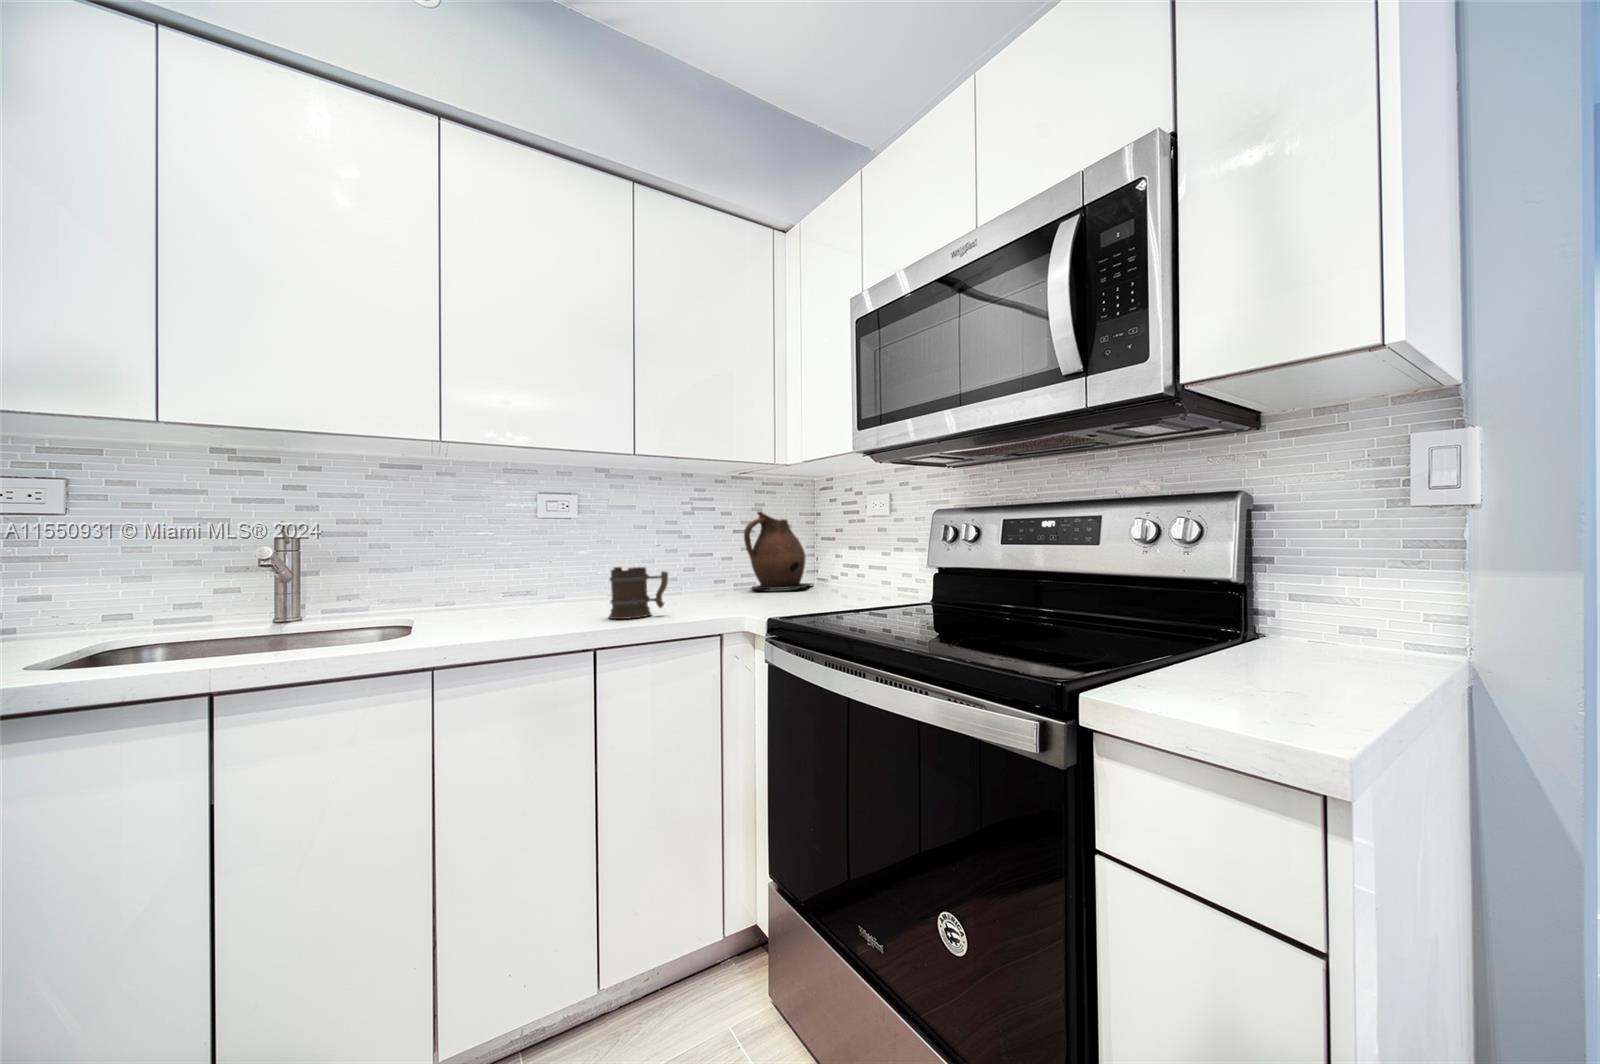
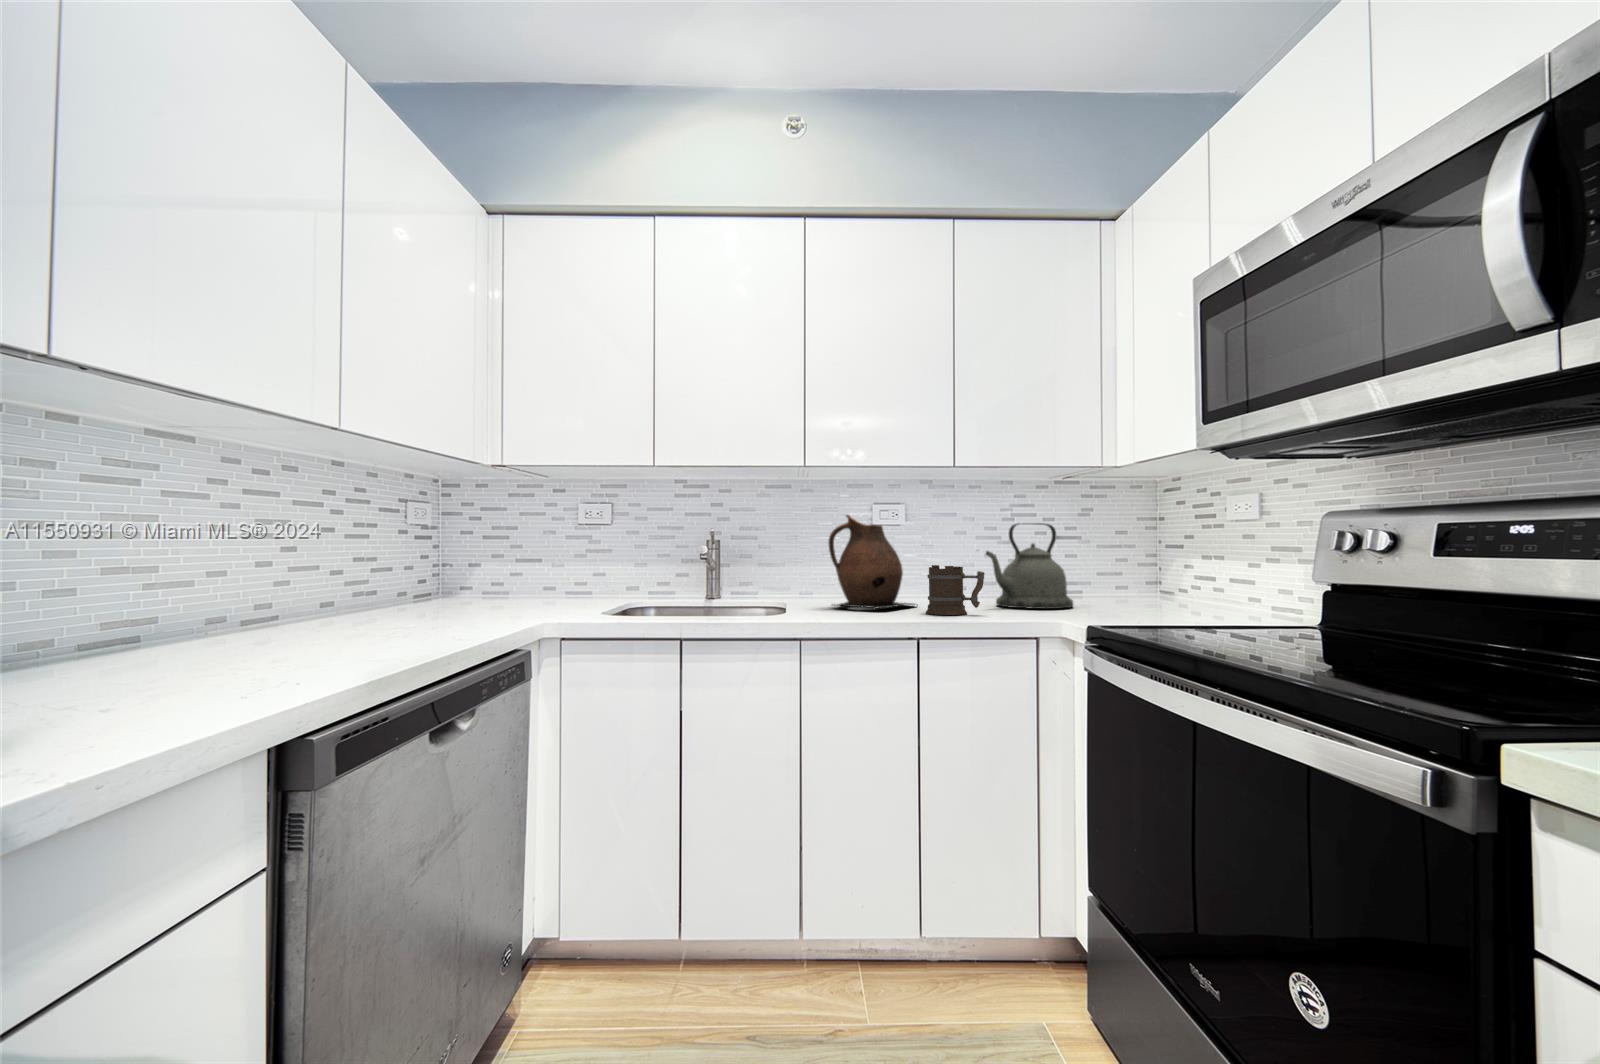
ceramic pitcher: present [744,511,813,589] -> present [829,515,914,609]
kettle: none [669,521,750,604] -> present [986,523,1073,609]

